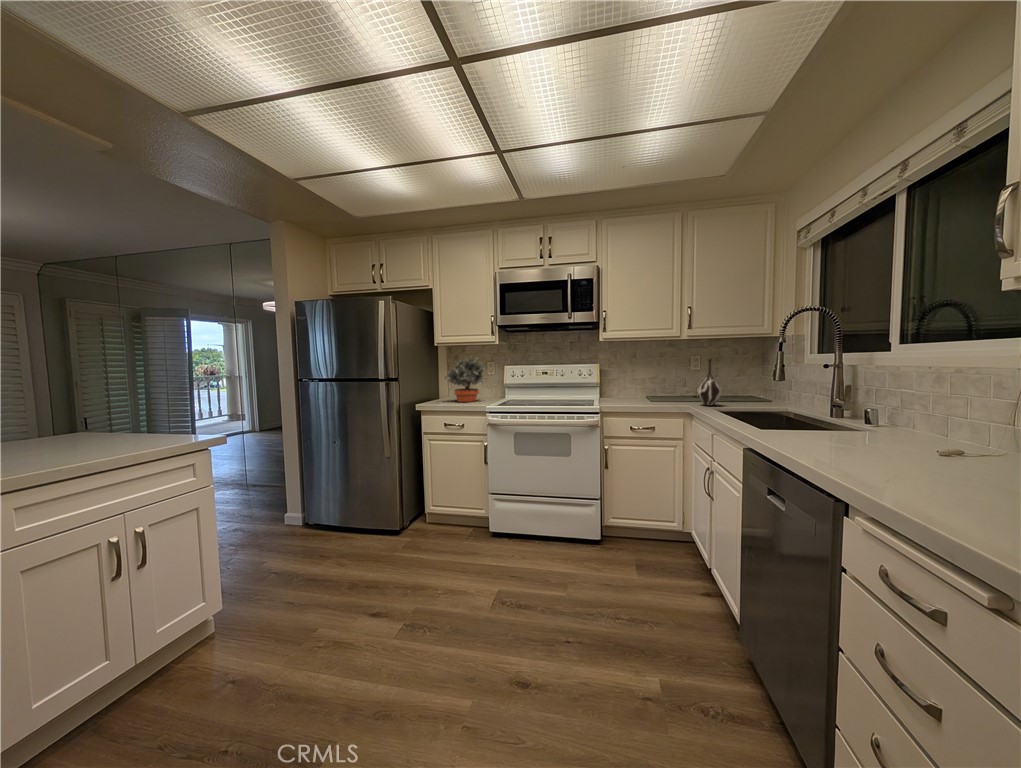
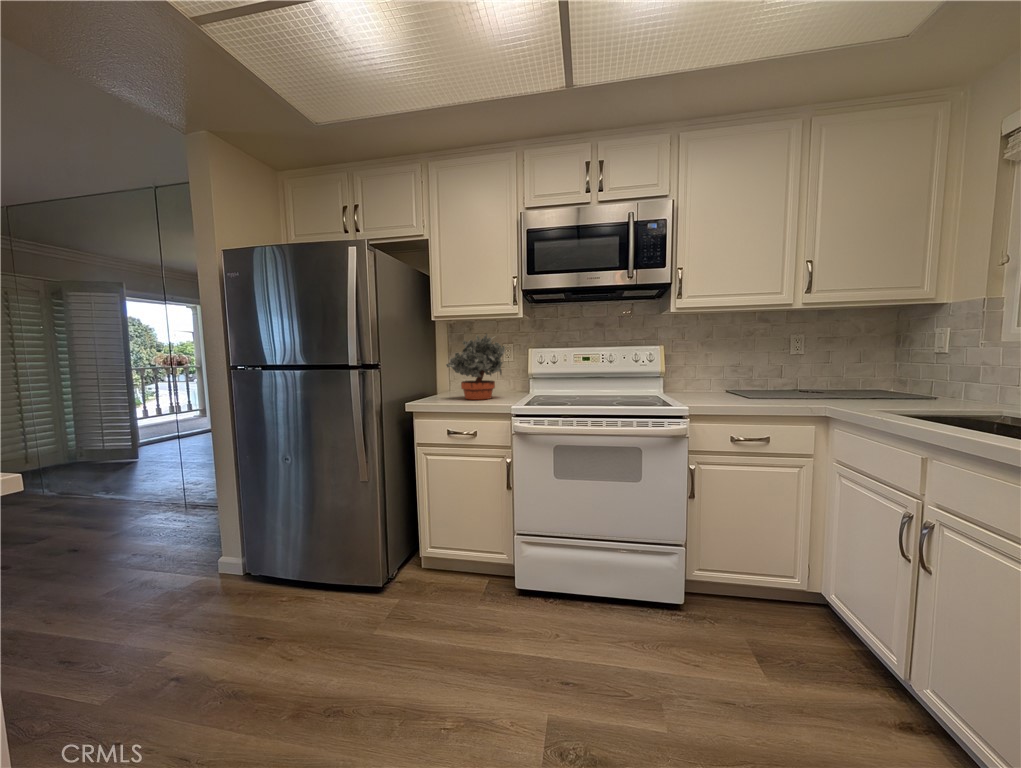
vase: present [698,360,721,406] -> none [832,335,874,405]

